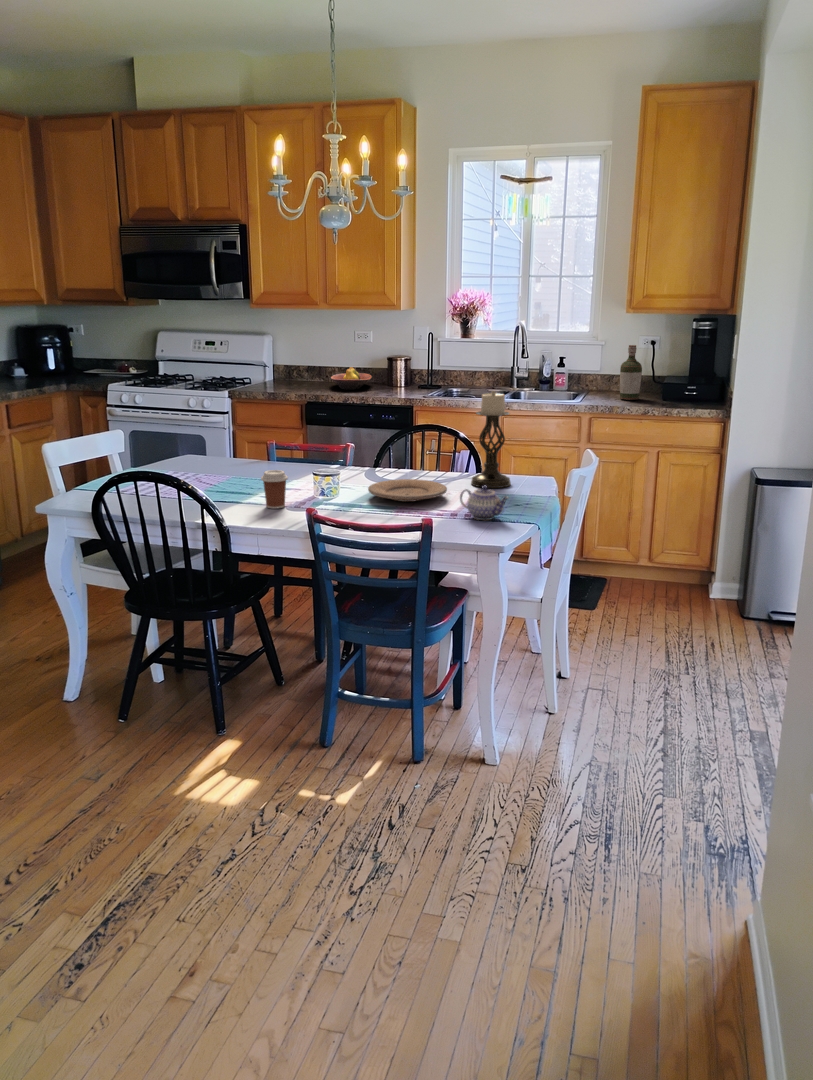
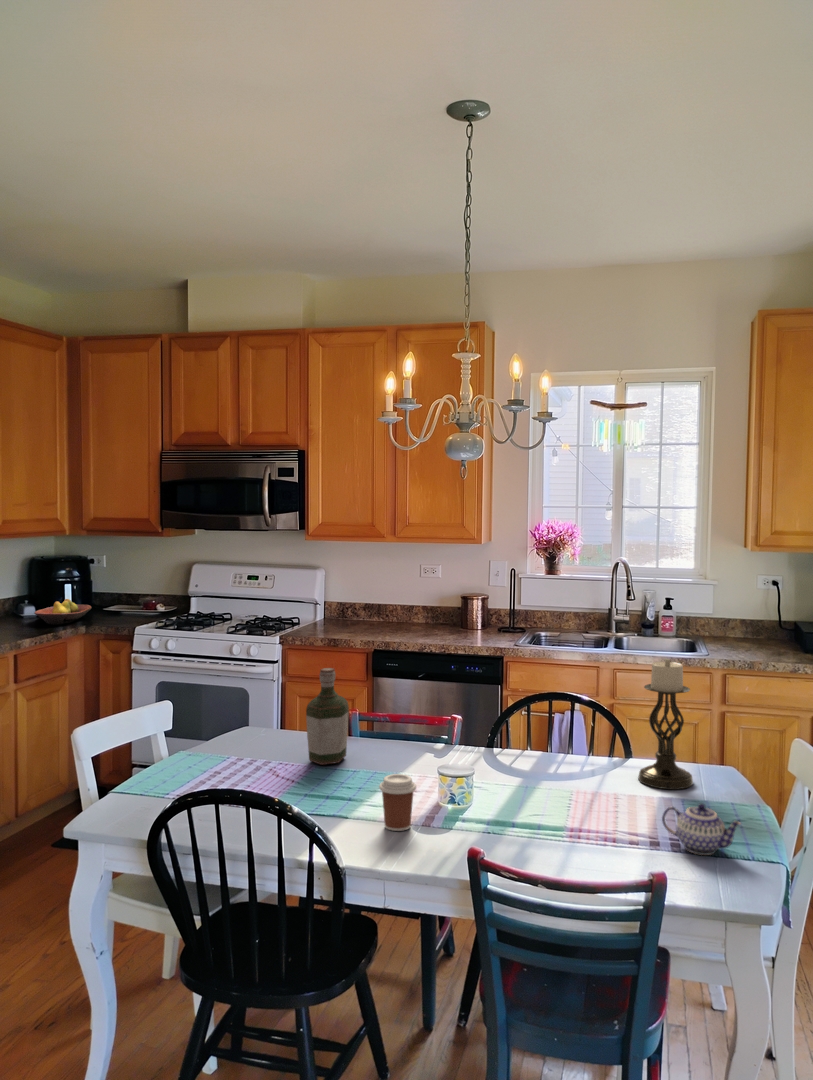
bottle: present [620,345,642,400] -> present [306,668,349,765]
fruit bowl: present [331,367,372,390] -> present [34,599,91,625]
plate: present [368,479,447,502] -> none [517,778,626,817]

